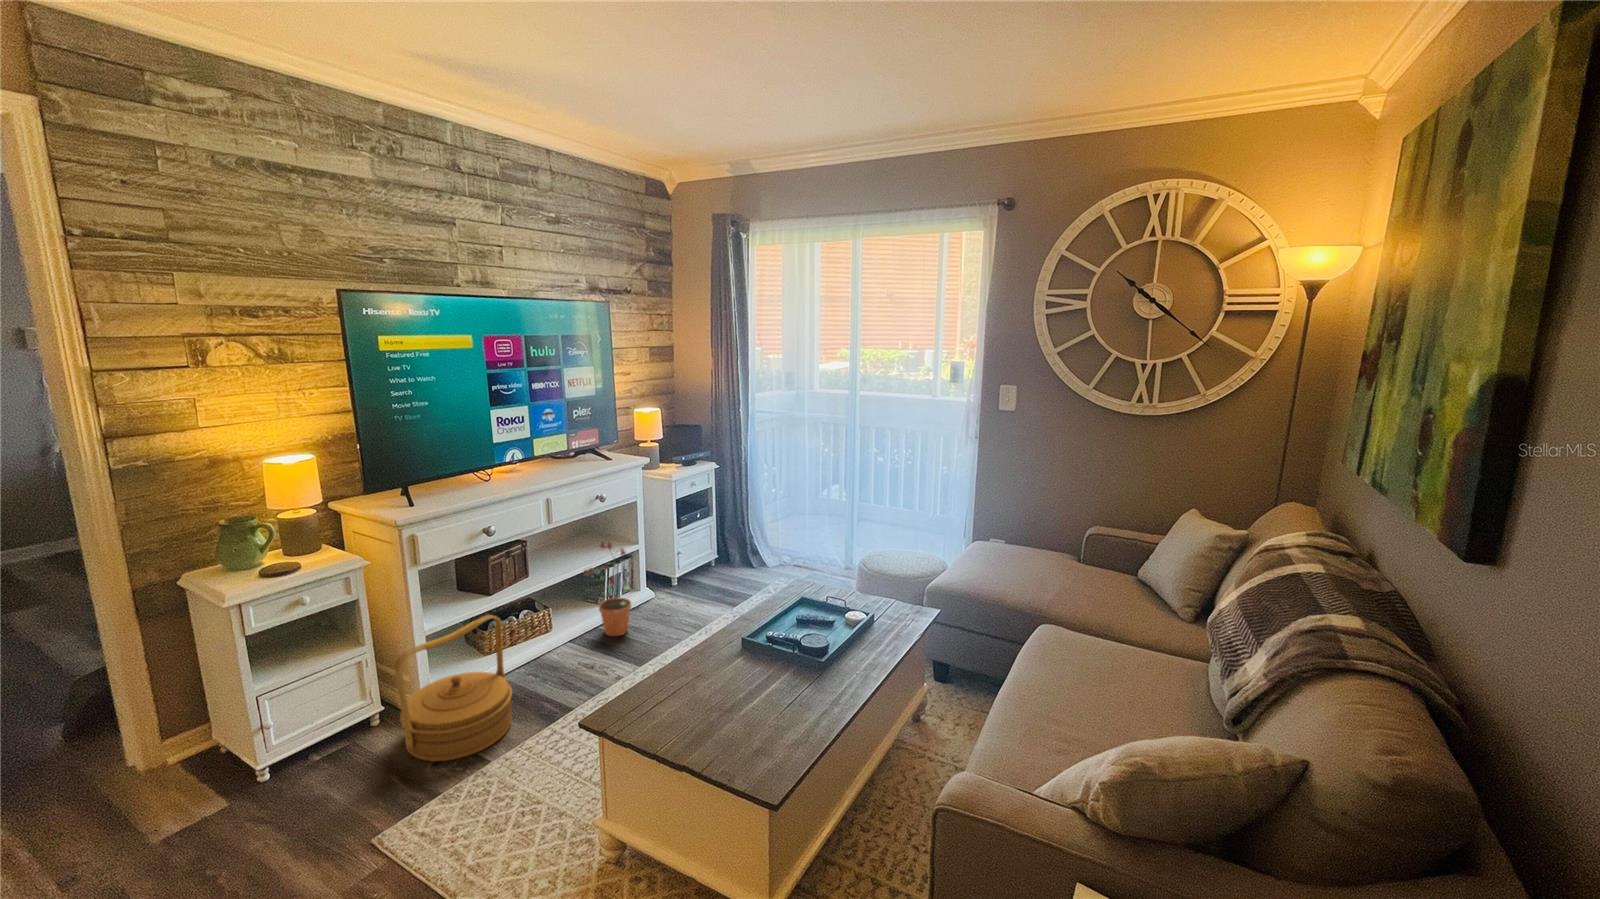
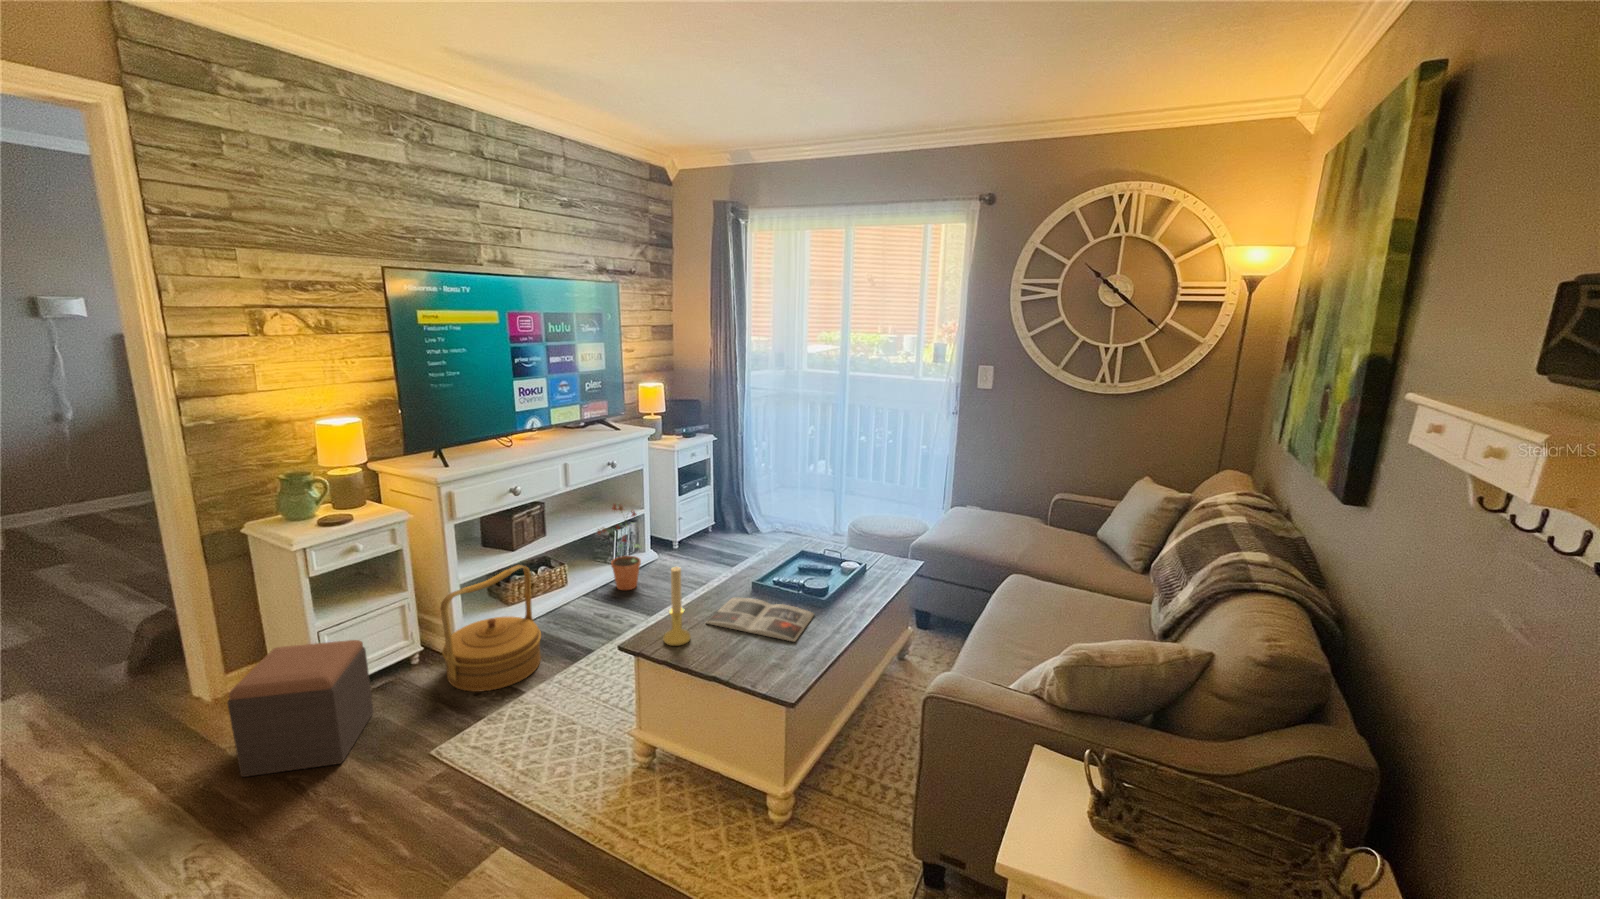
candle holder: none [633,628,665,722] -> present [663,567,691,646]
magazine: none [684,657,812,716] -> present [706,598,814,642]
footstool: none [137,707,317,871] -> present [228,640,374,777]

